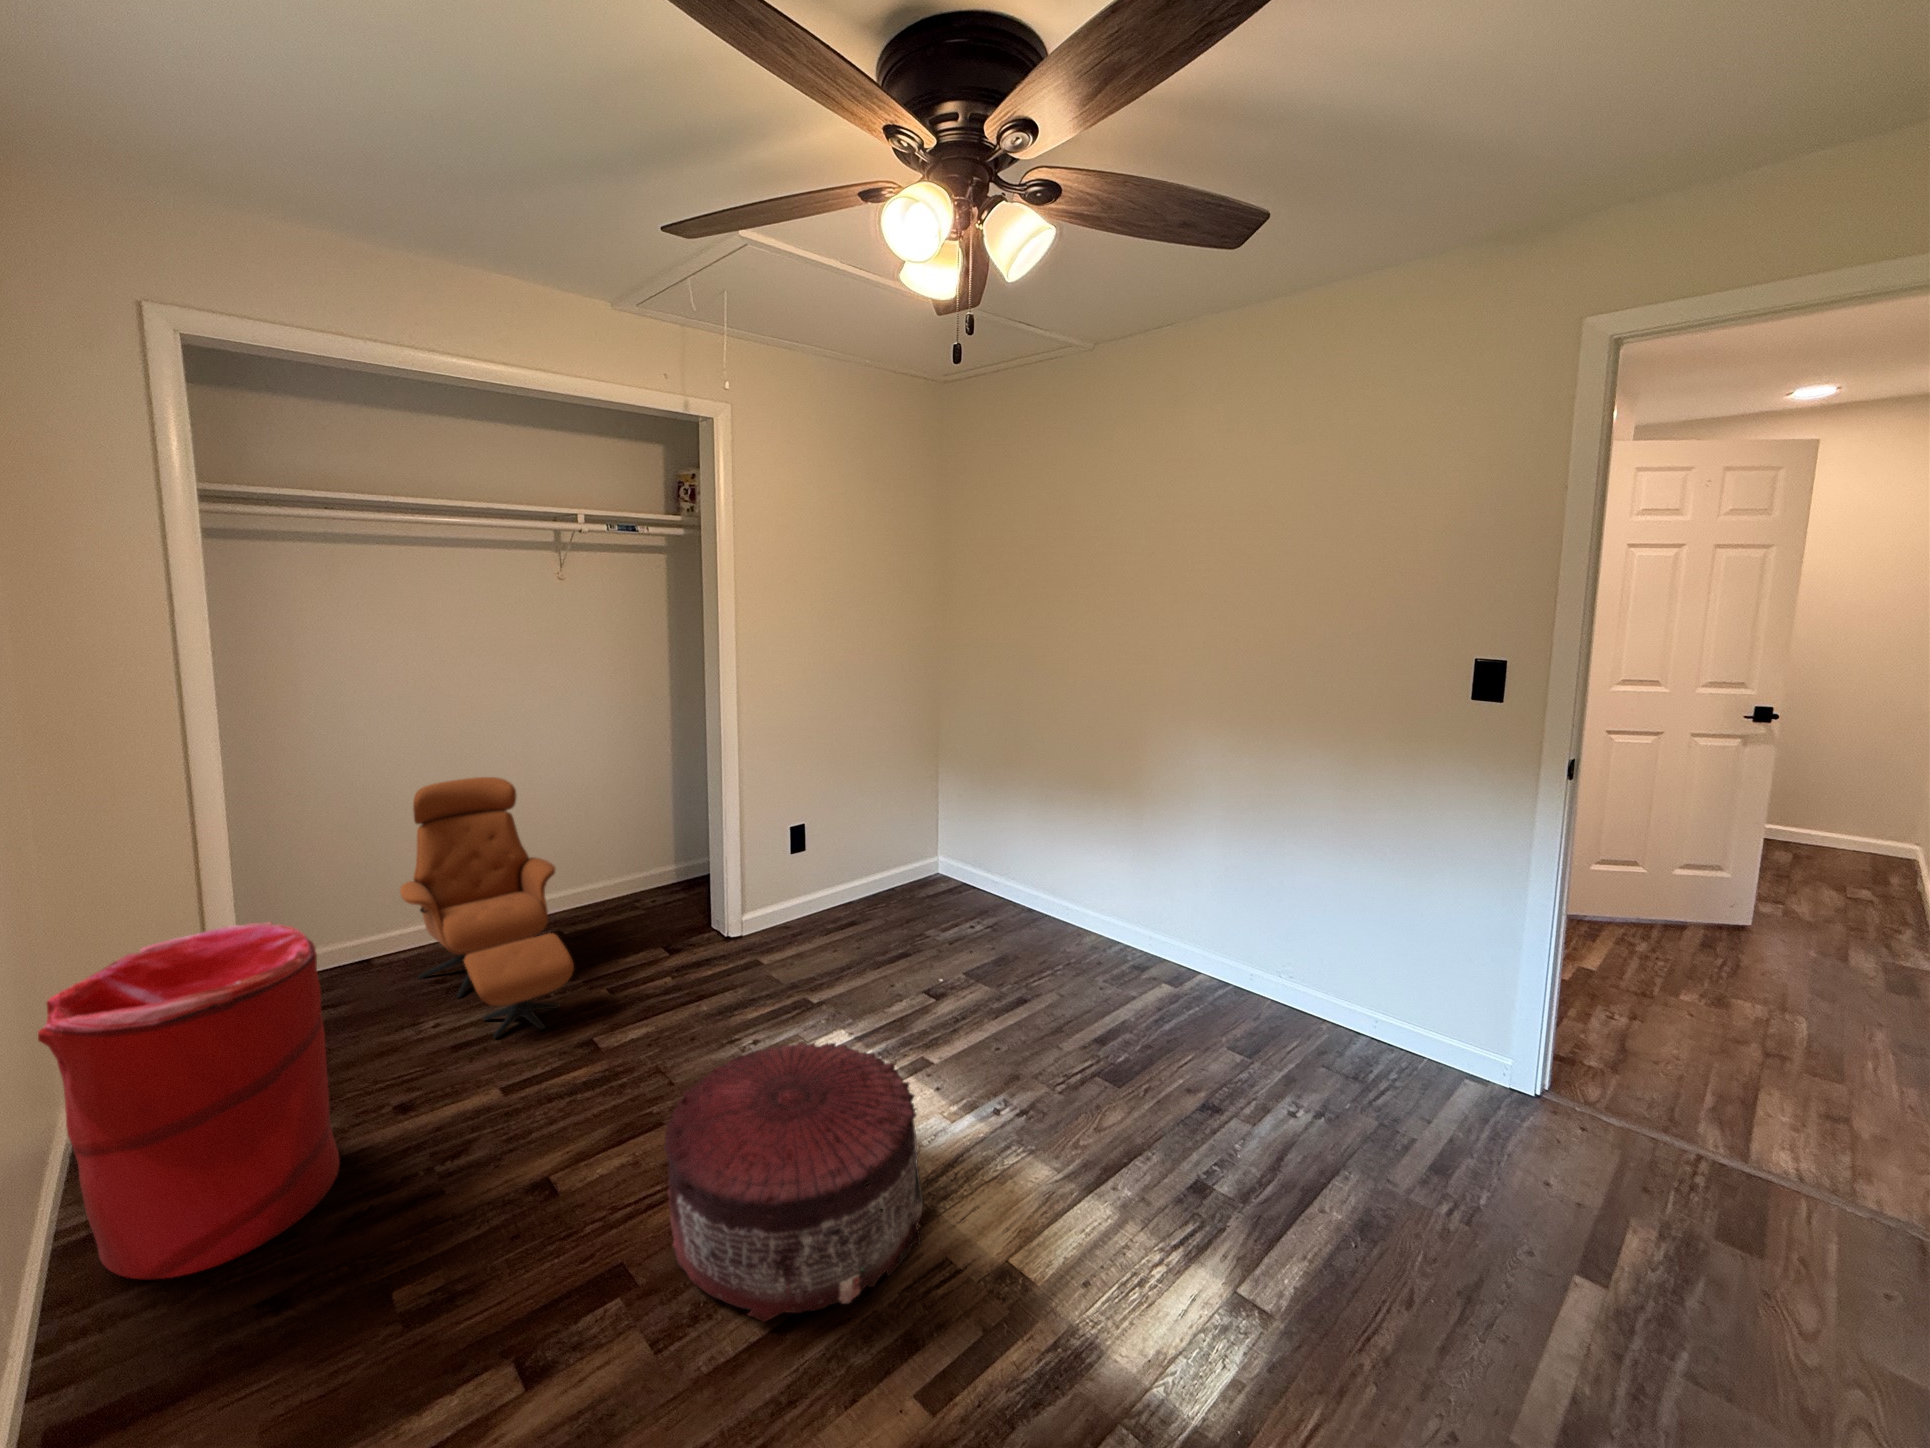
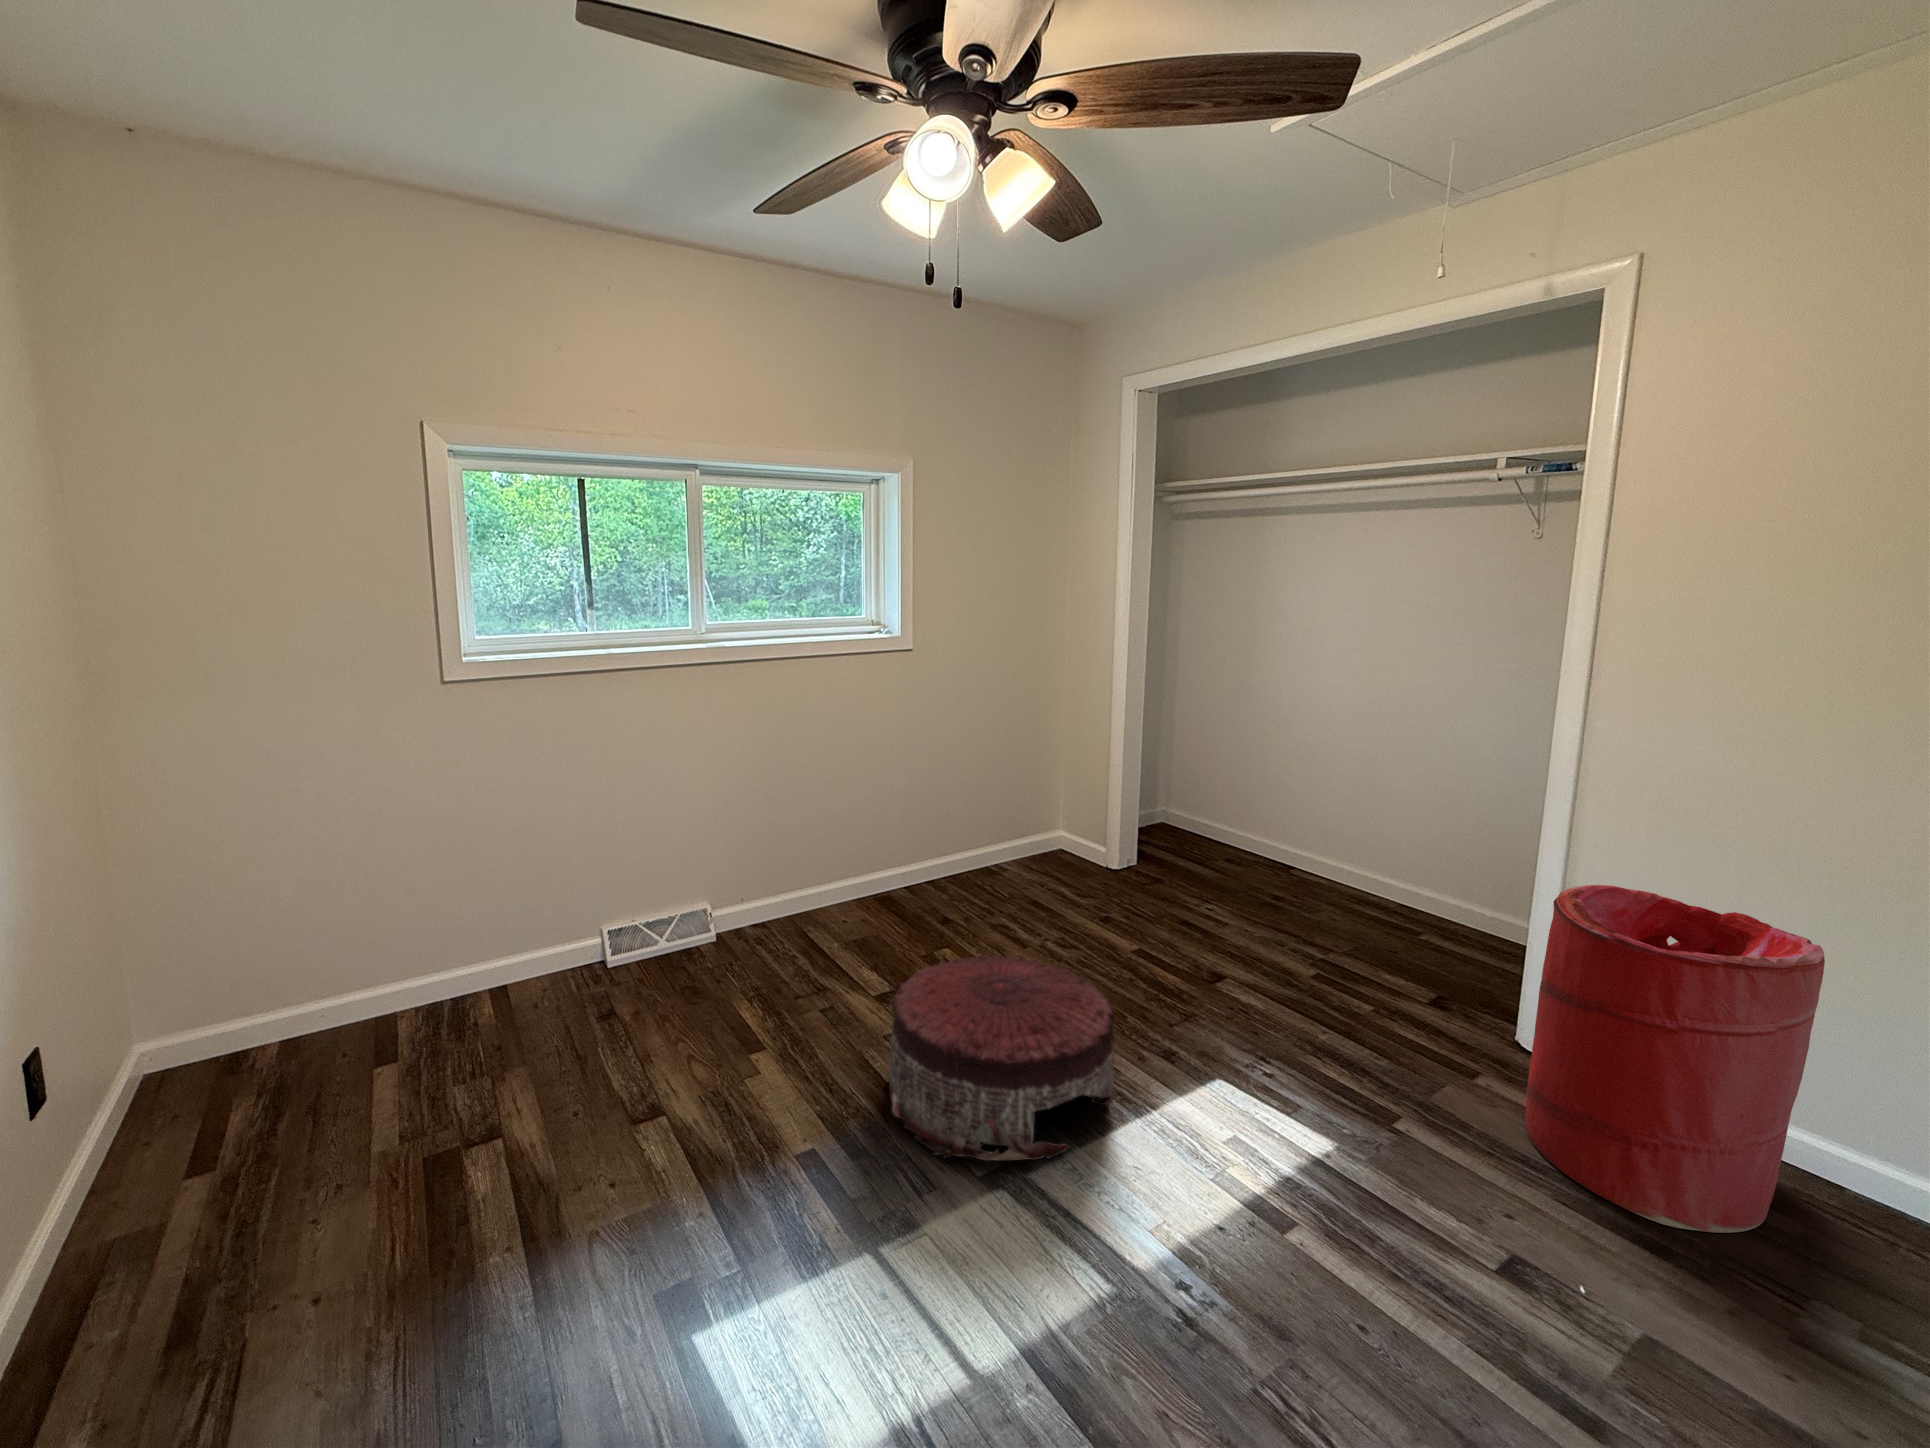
armchair: present [400,777,574,1038] -> none [1197,739,1417,959]
laundry hamper: present [38,922,340,1279] -> present [1525,885,1825,1233]

